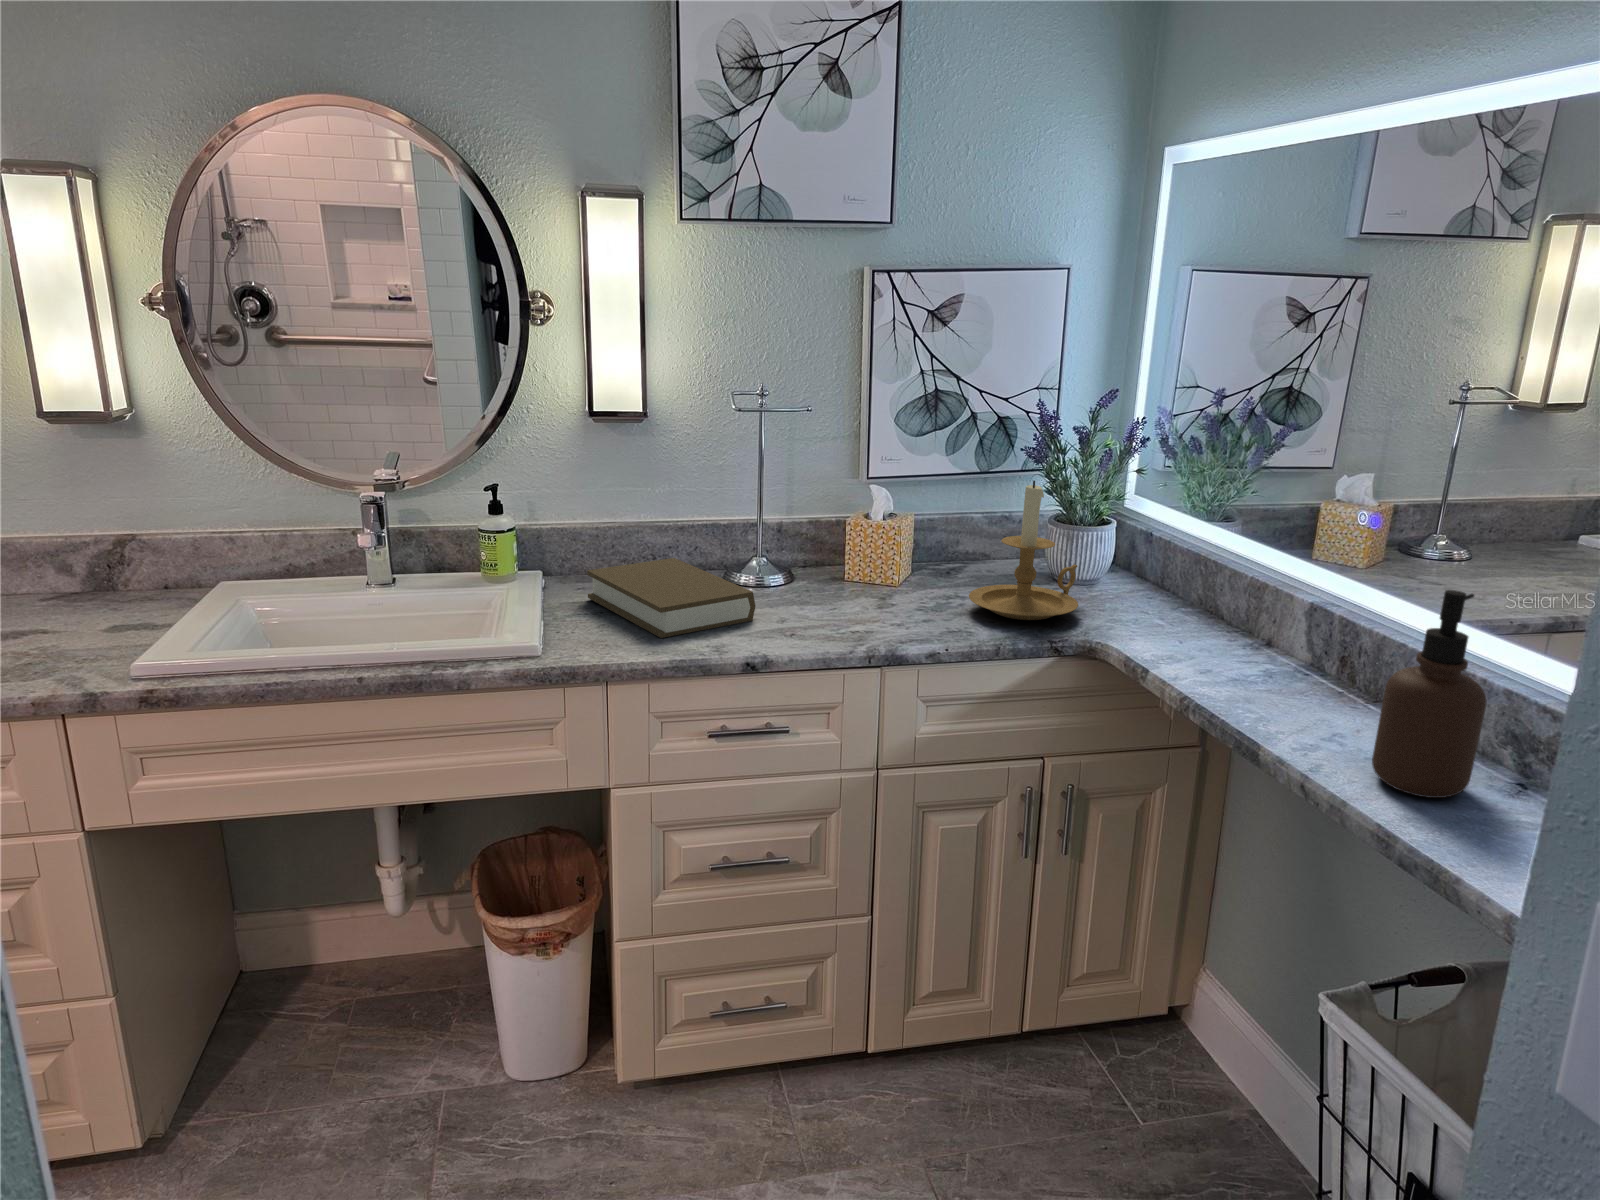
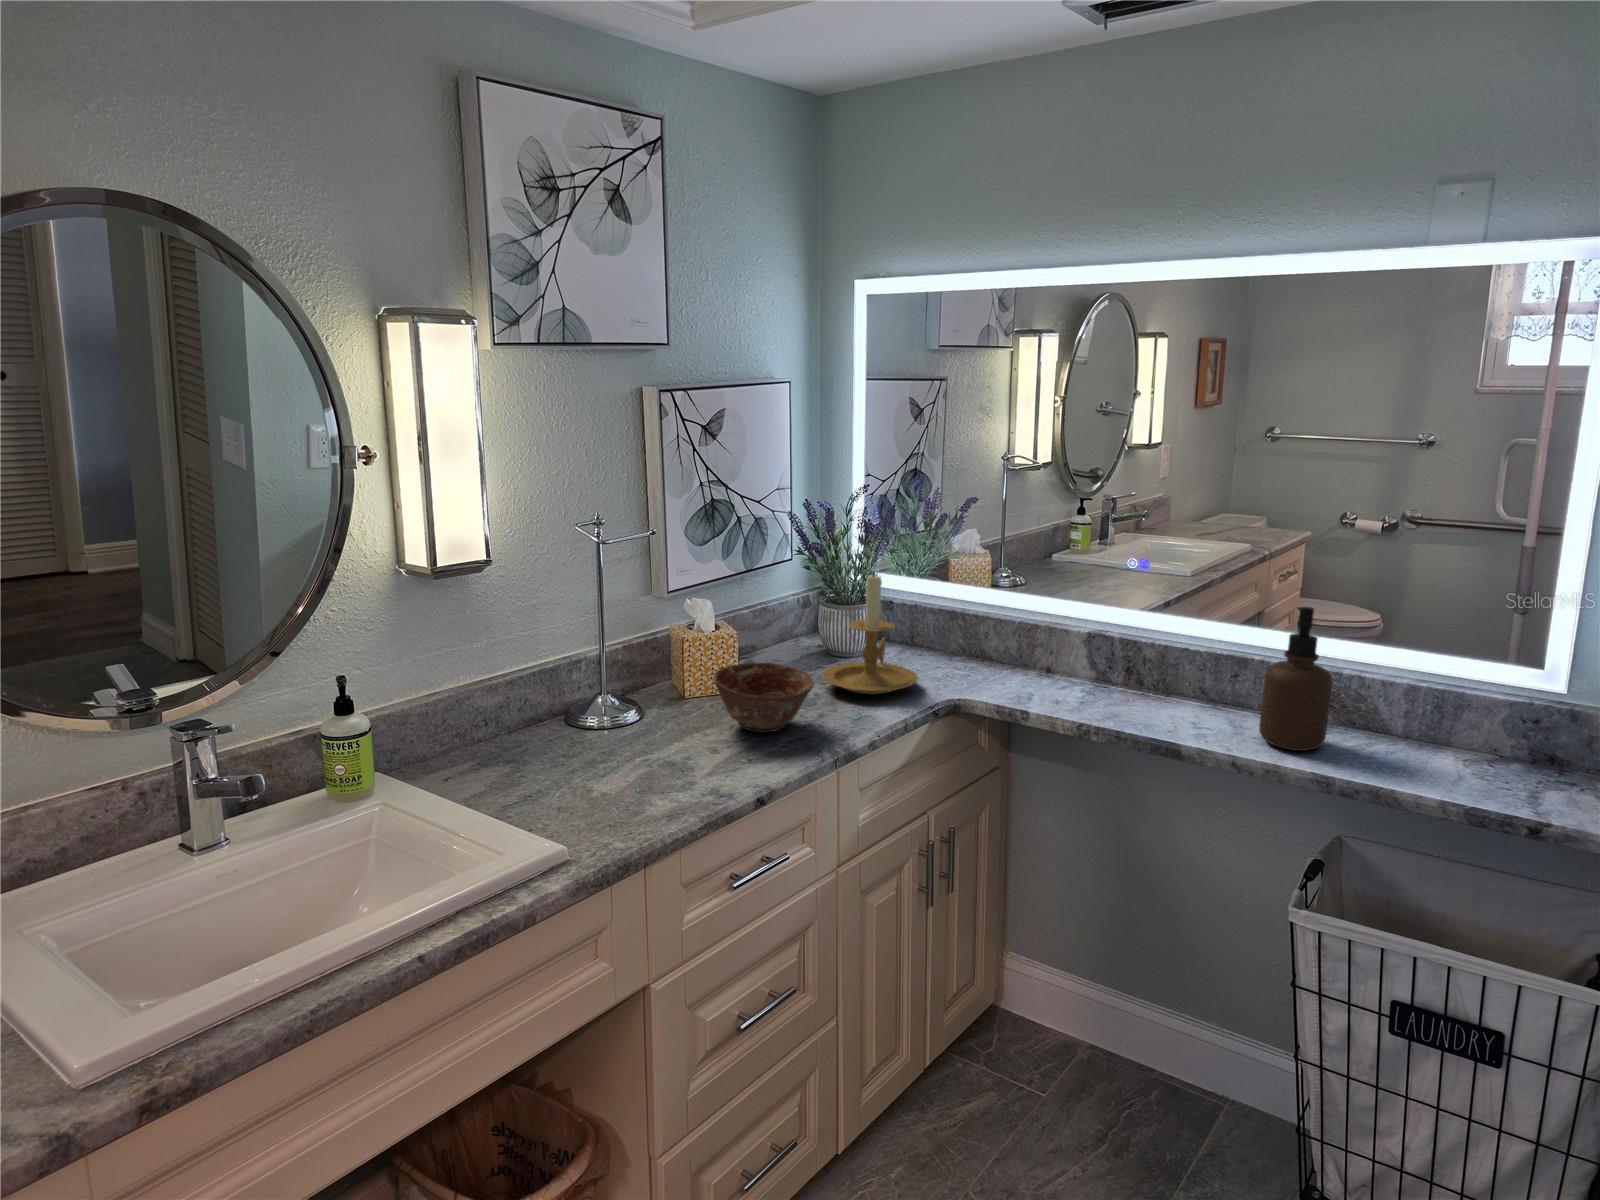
ceramic bowl: none [804,552,908,622] -> present [714,663,814,733]
book: present [587,558,755,638] -> none [487,711,690,798]

